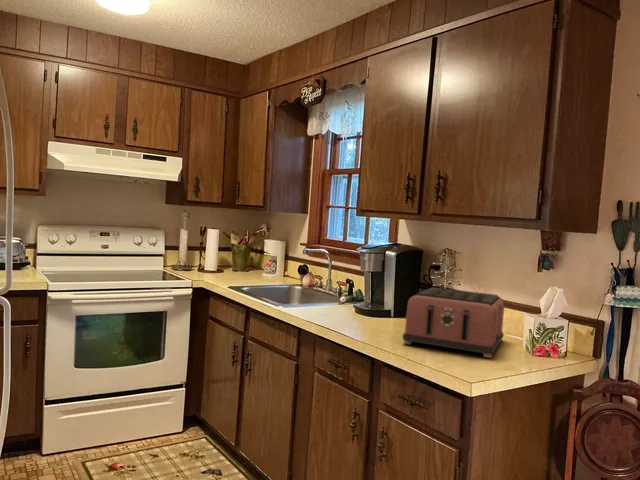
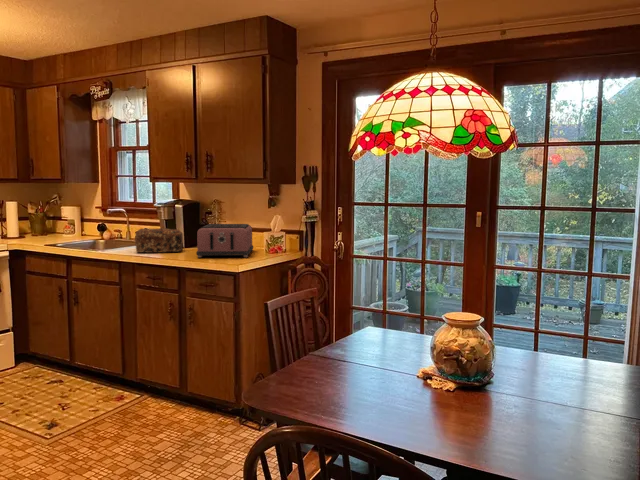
bread loaf: none [319,282,391,325] -> present [135,228,183,253]

